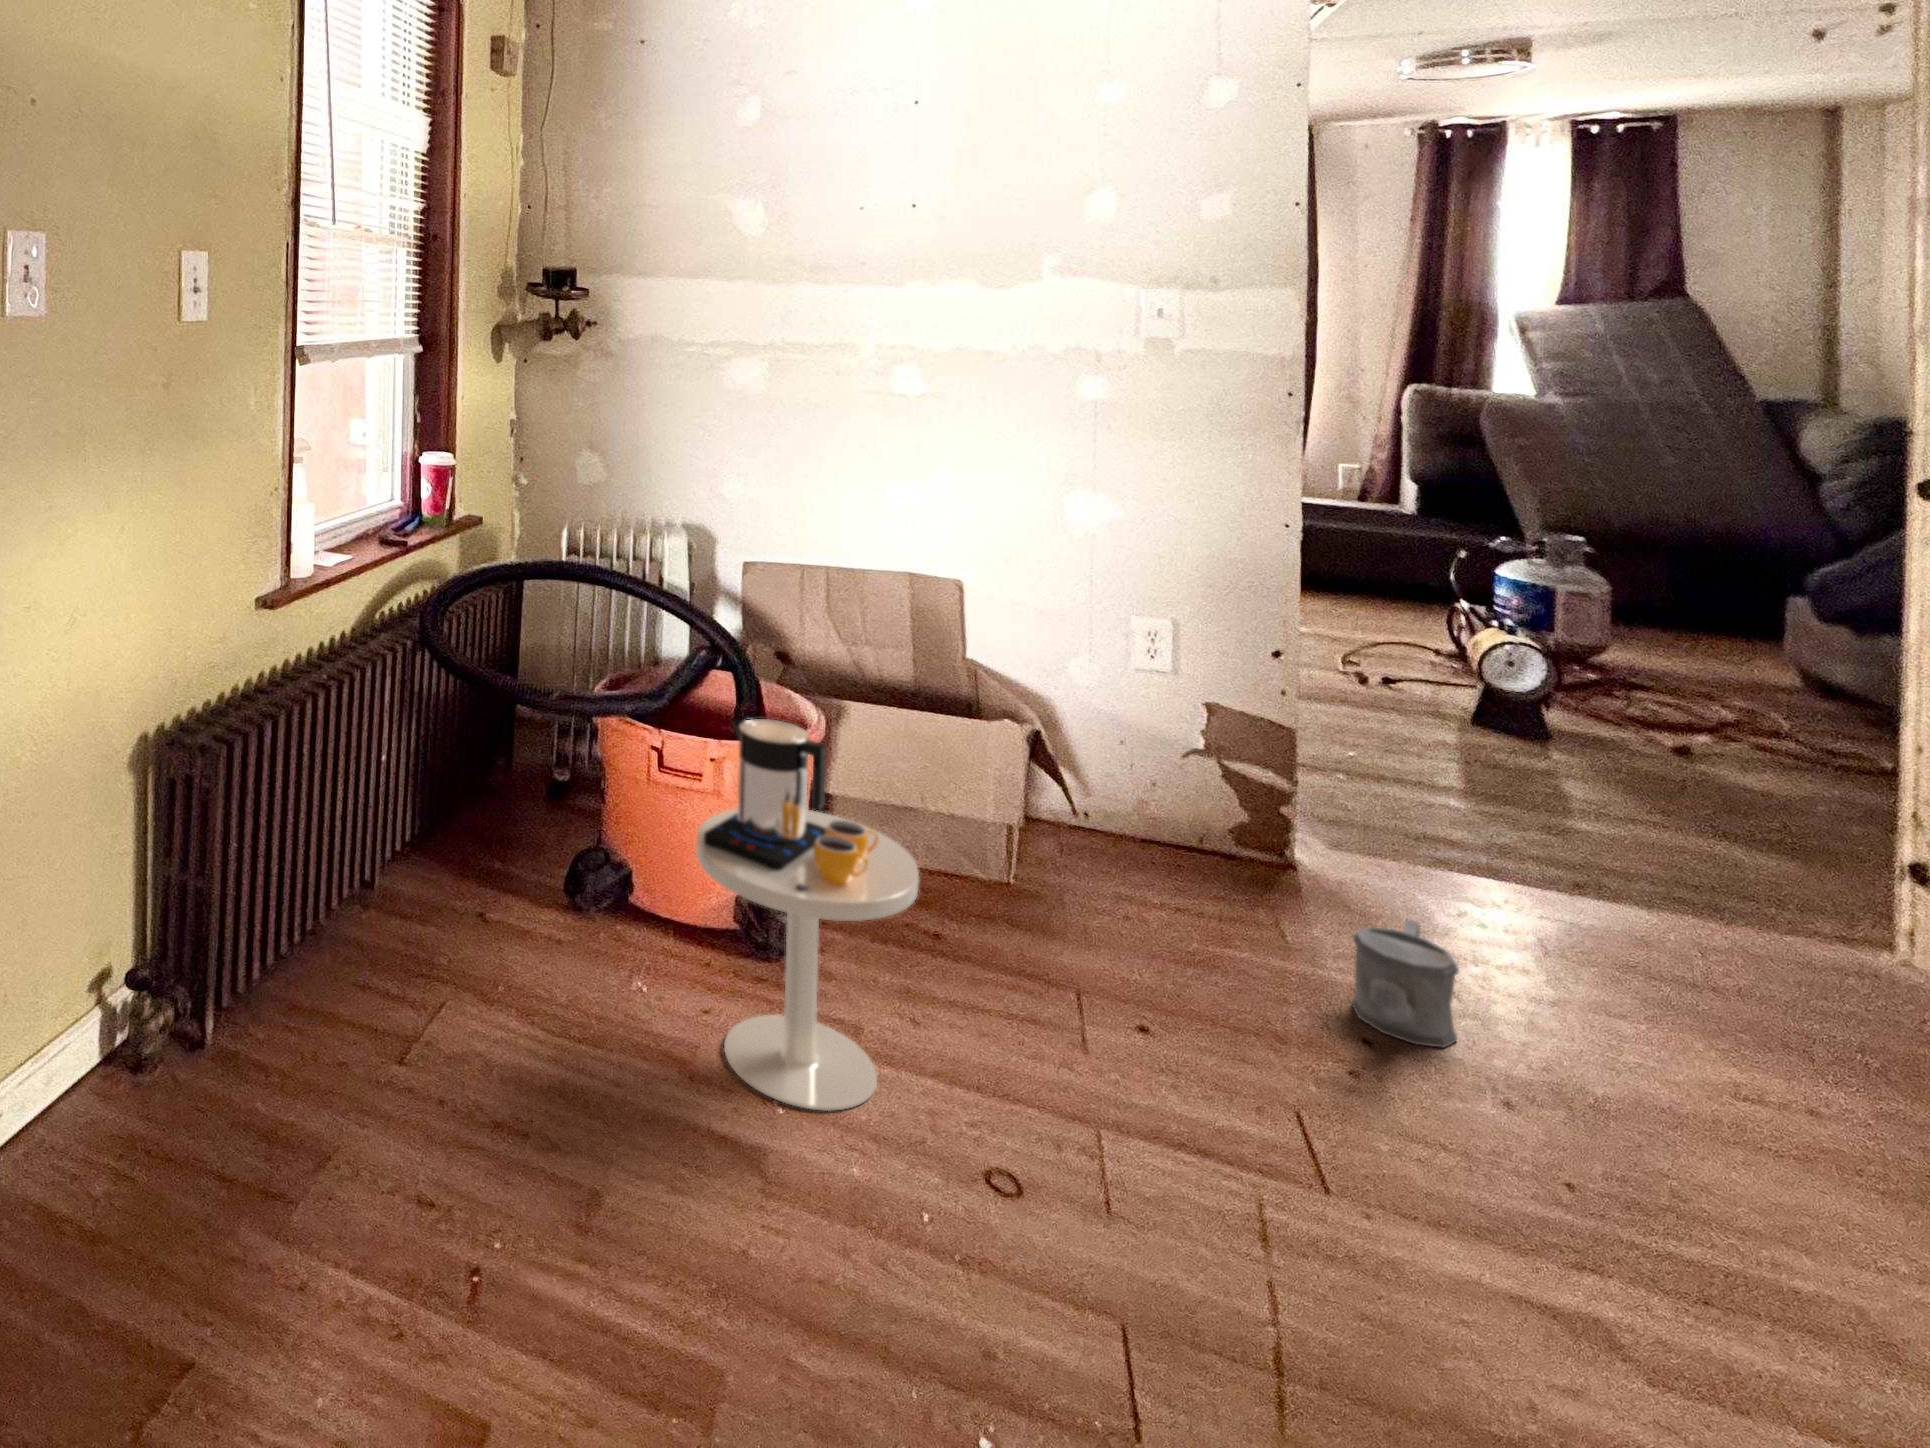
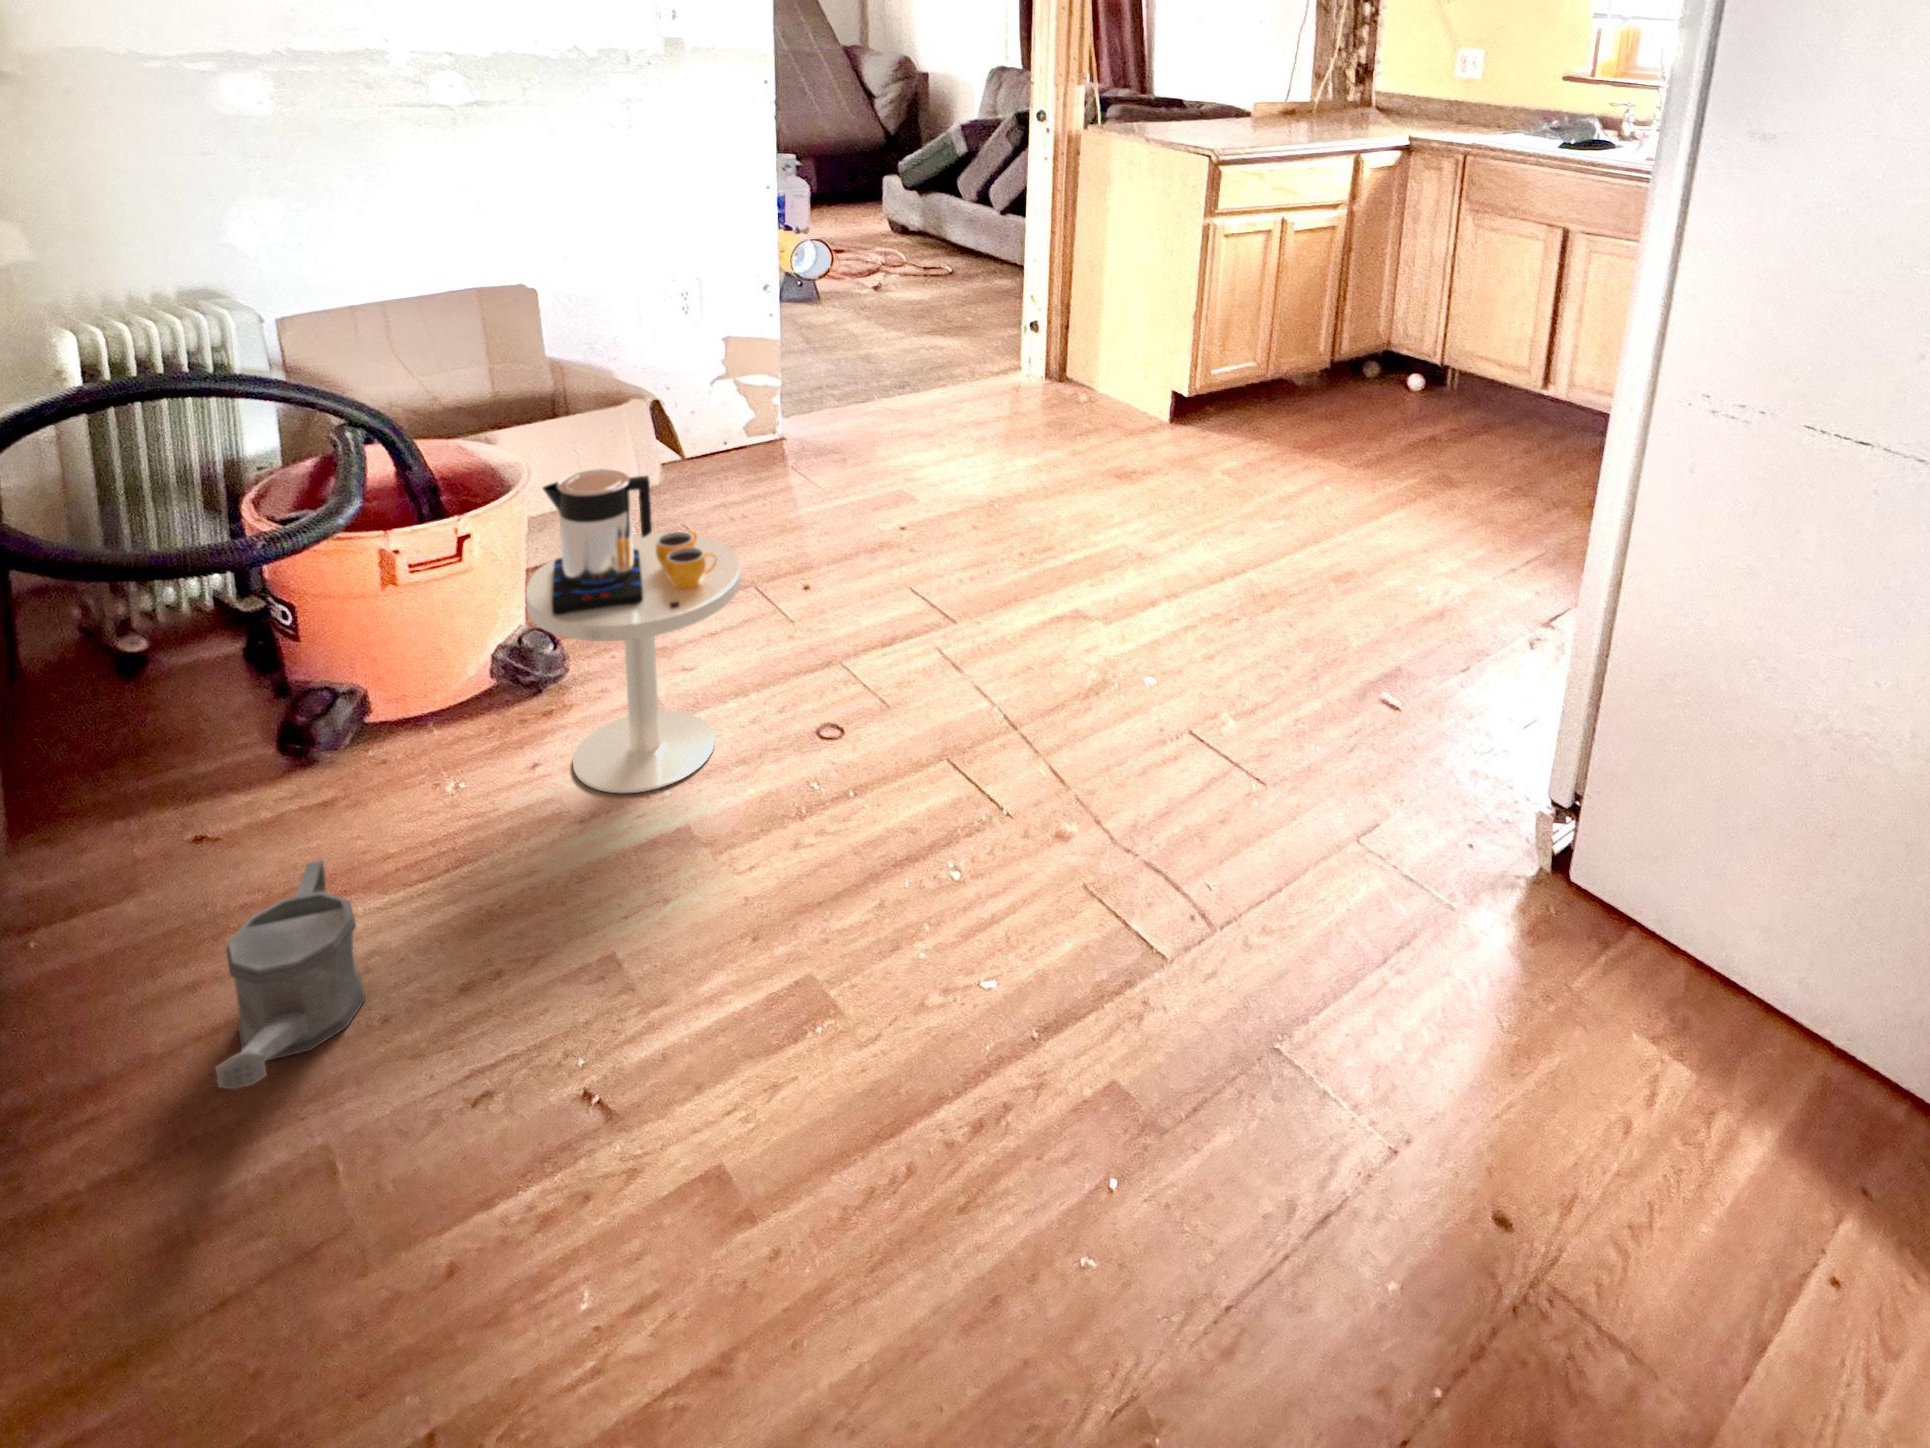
watering can: present [1352,920,1459,1048] -> present [216,860,365,1089]

